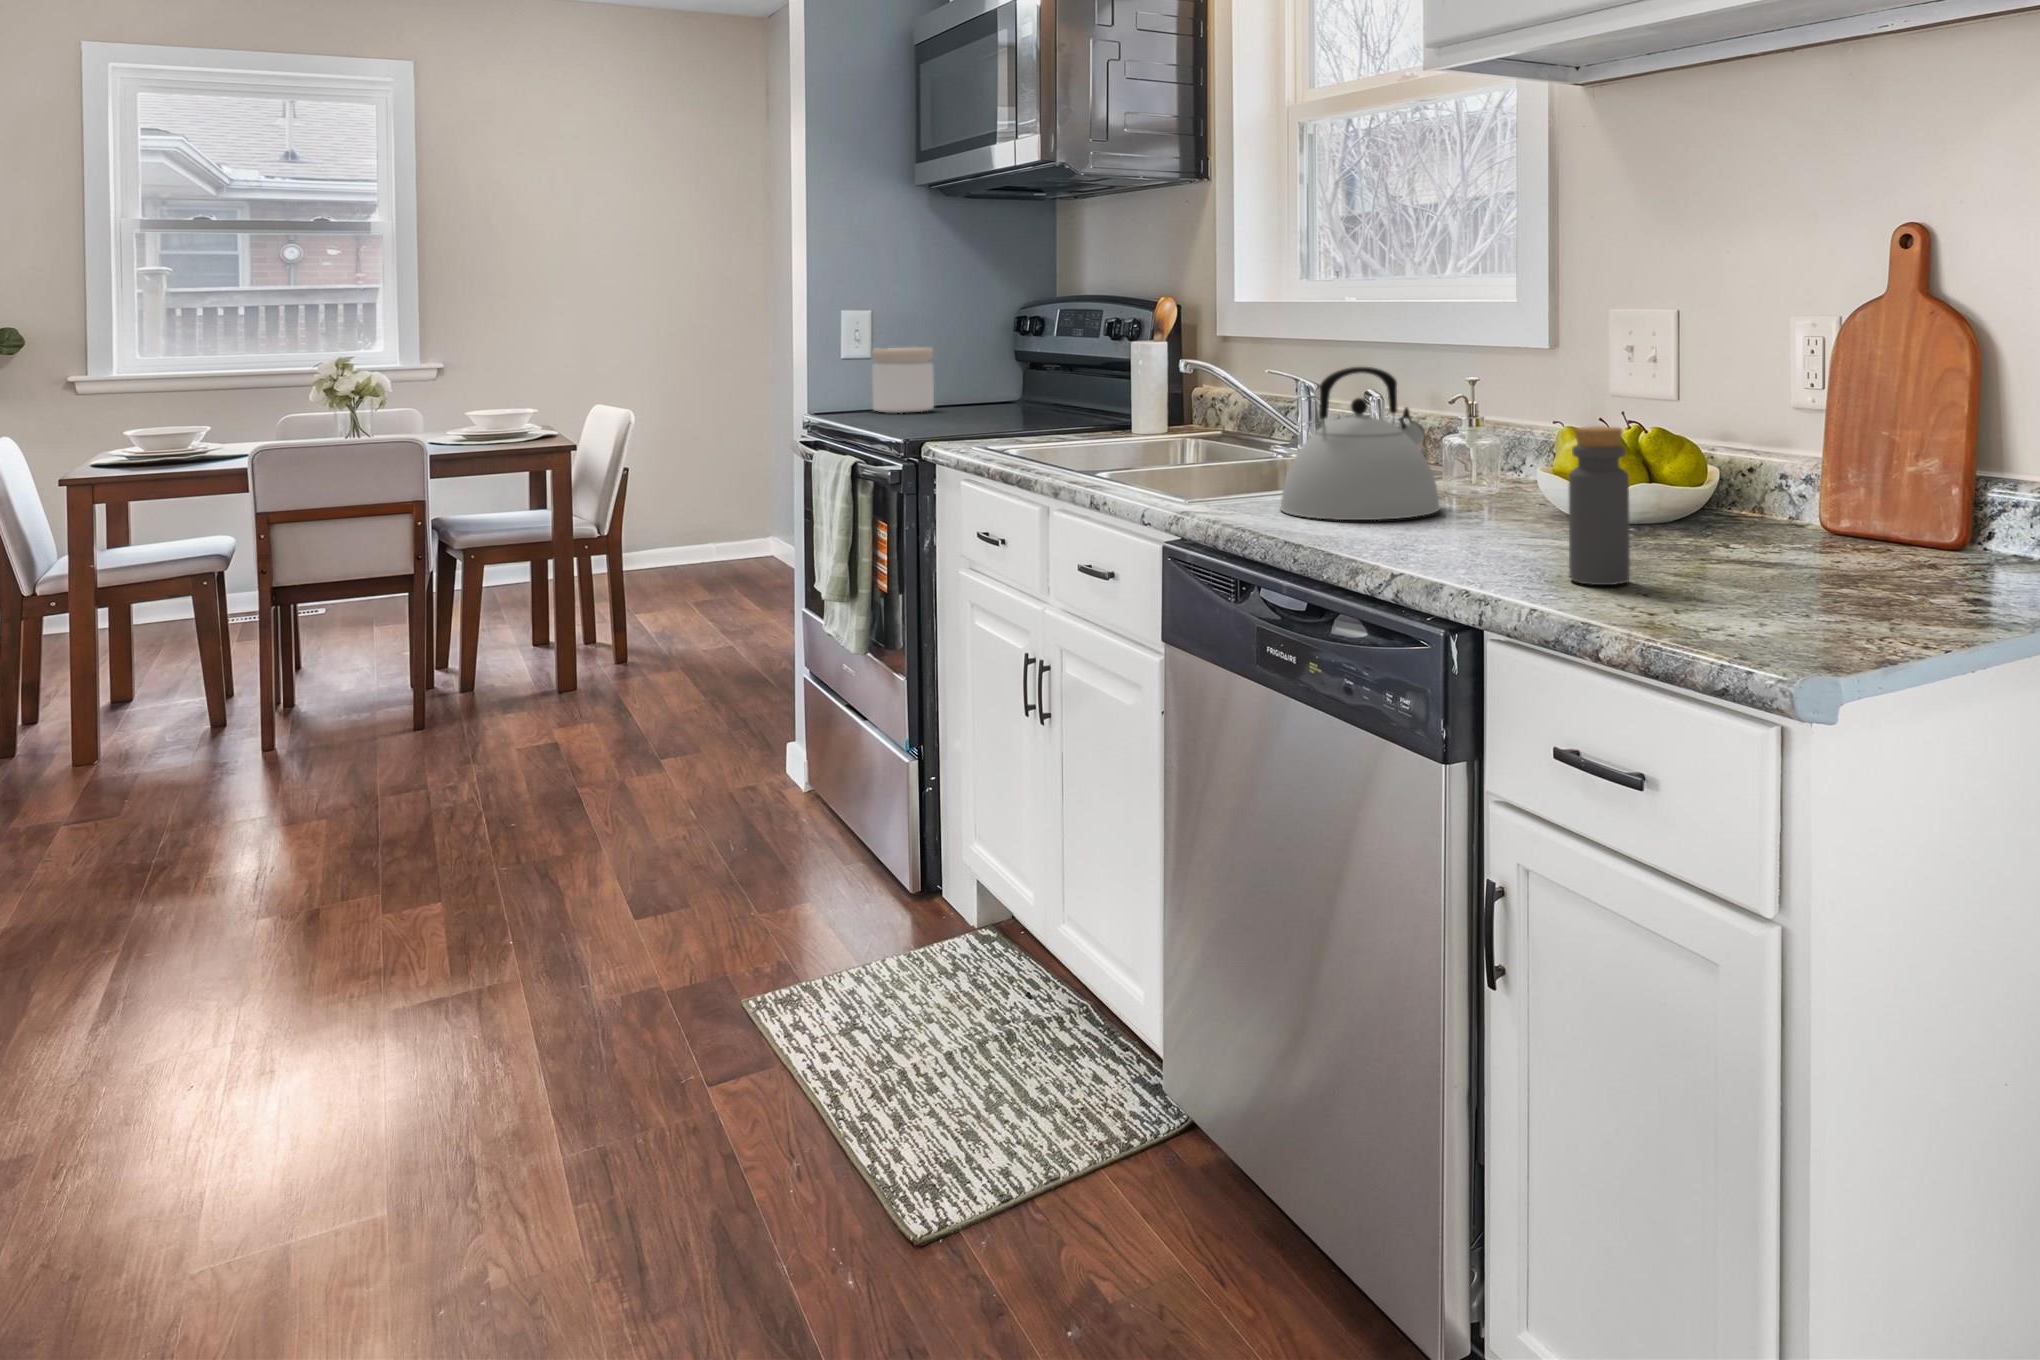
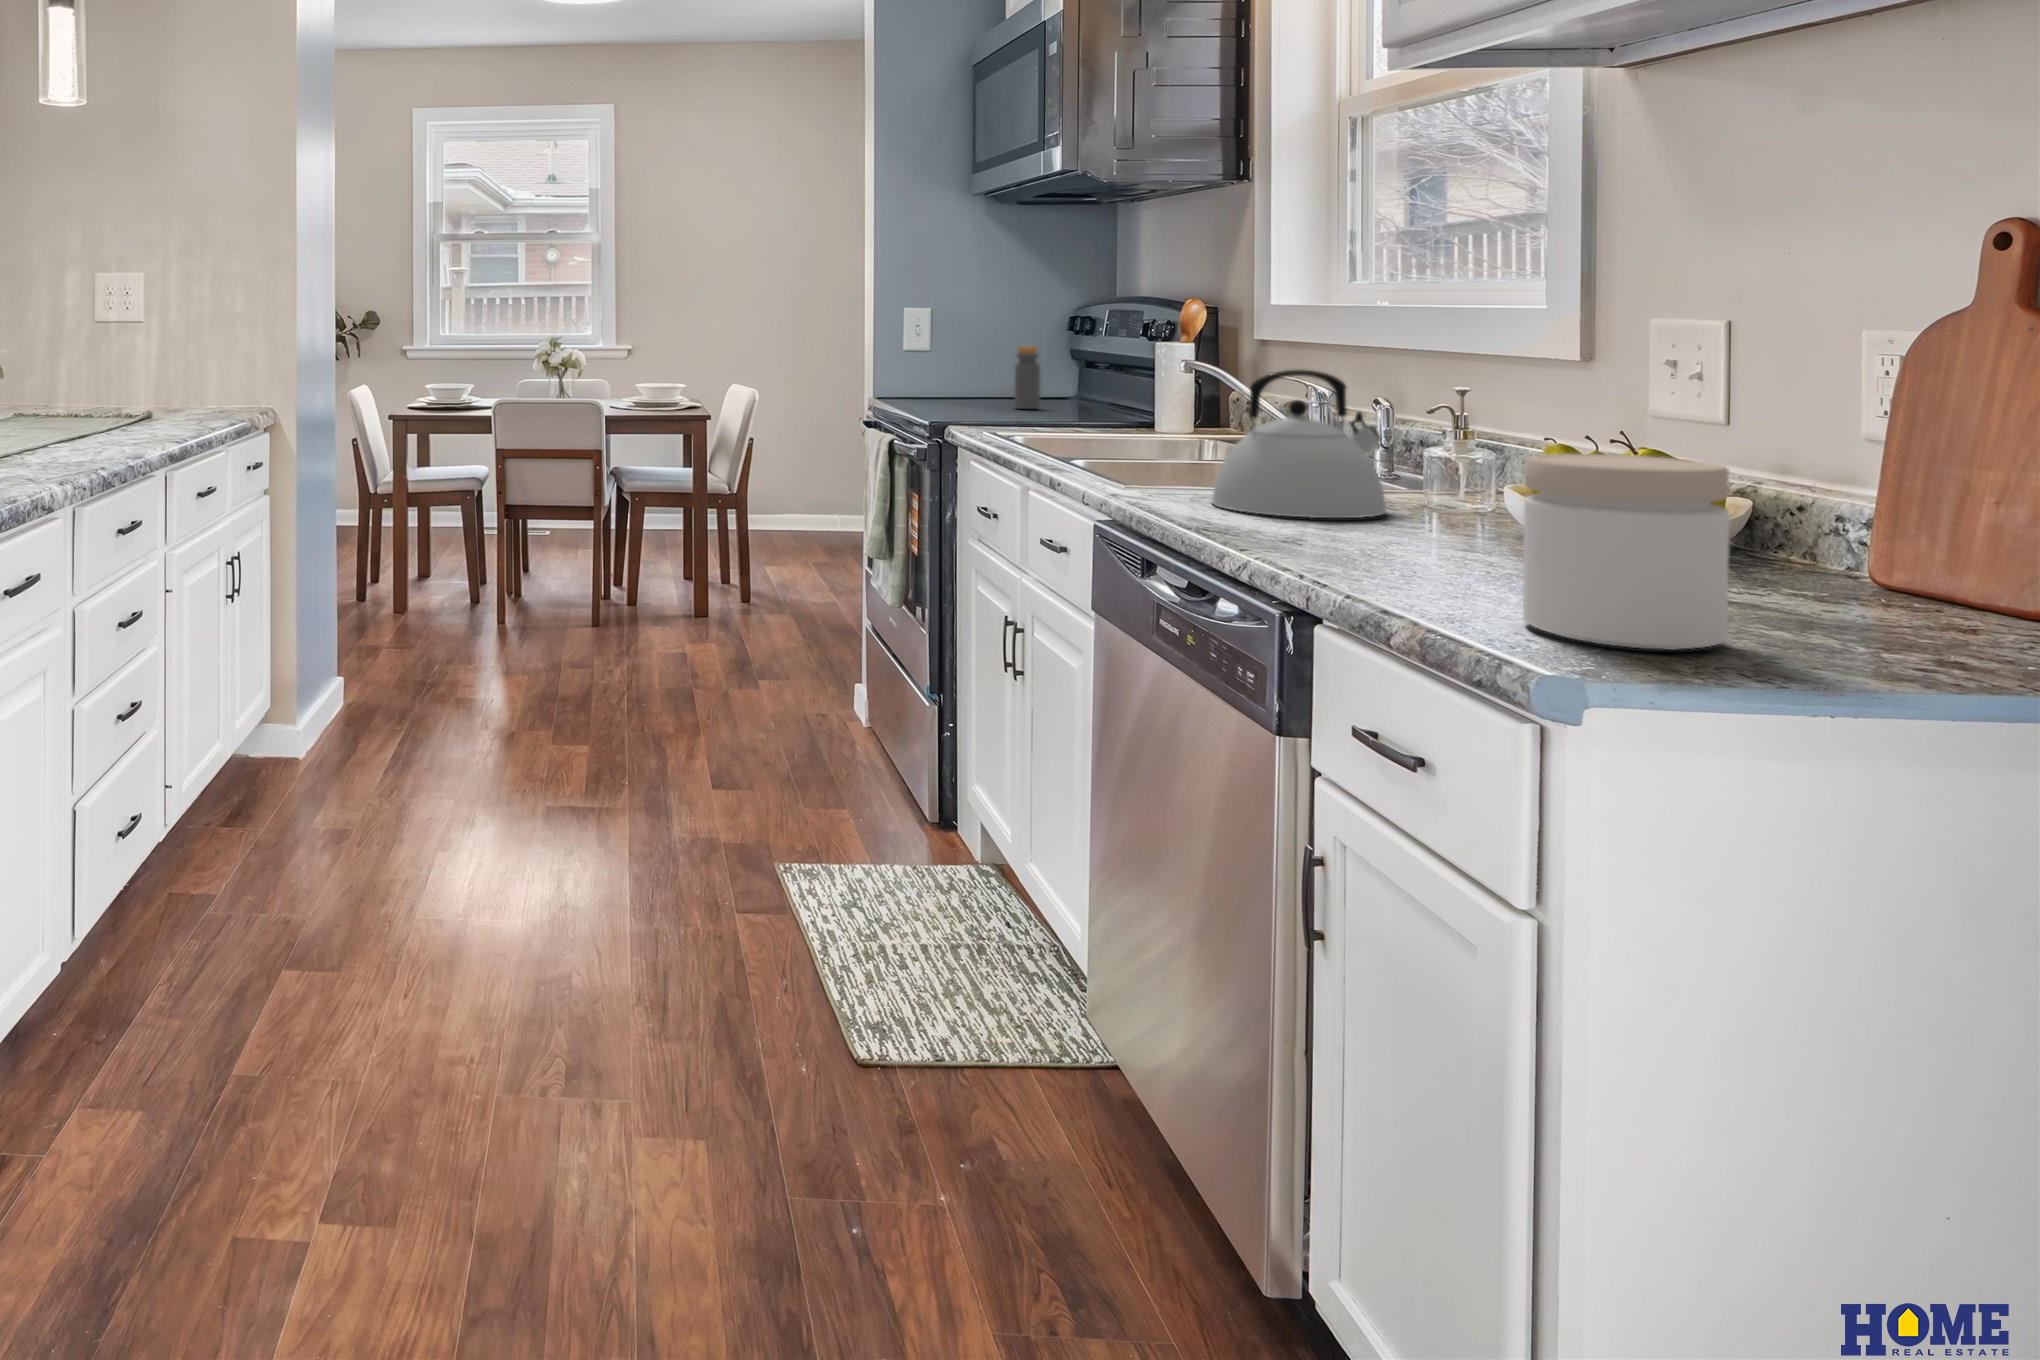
jar: present [872,348,934,413] -> present [1523,454,1729,650]
bottle: present [1569,426,1630,585] -> present [1015,346,1040,409]

